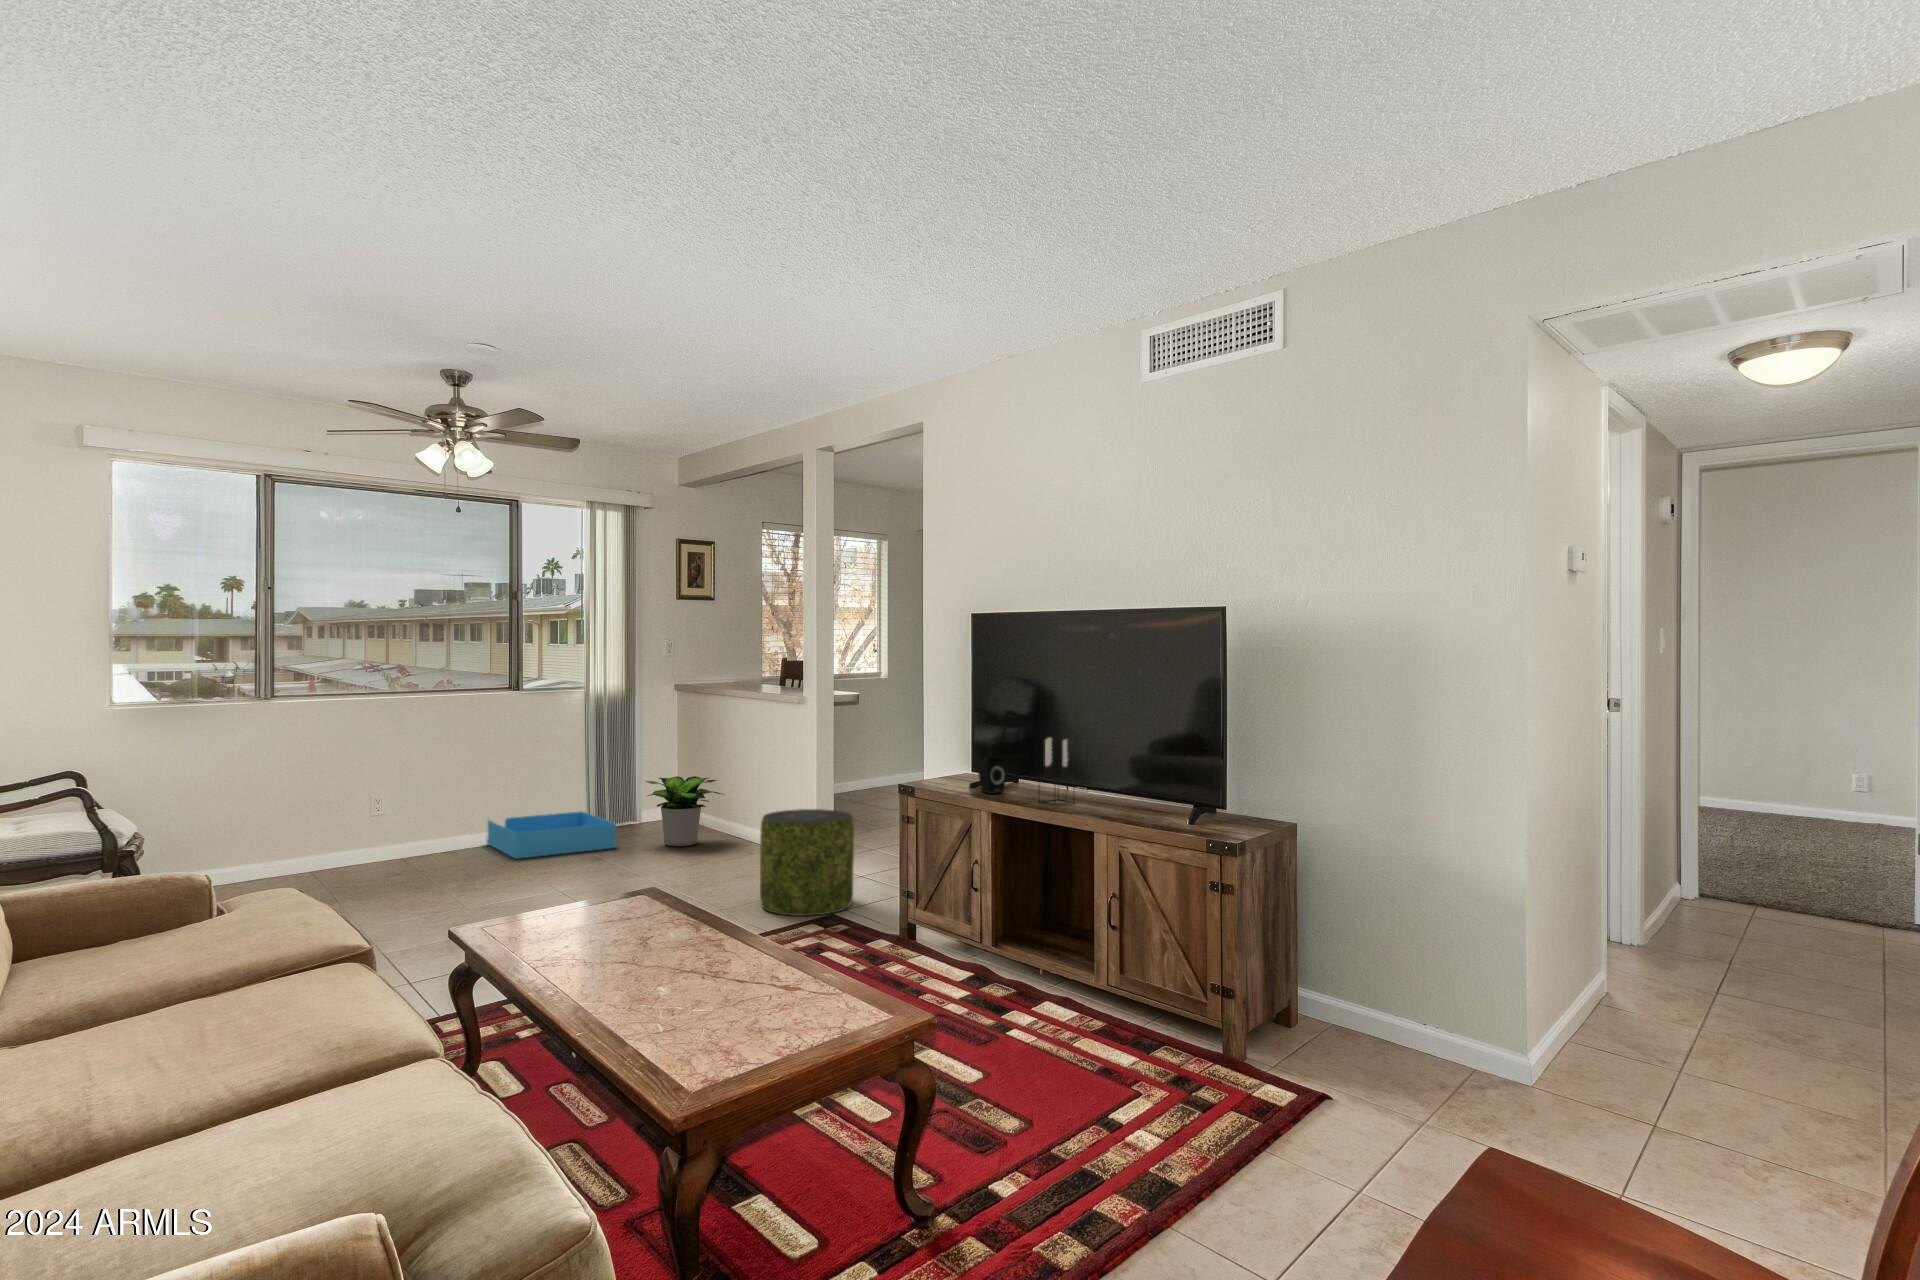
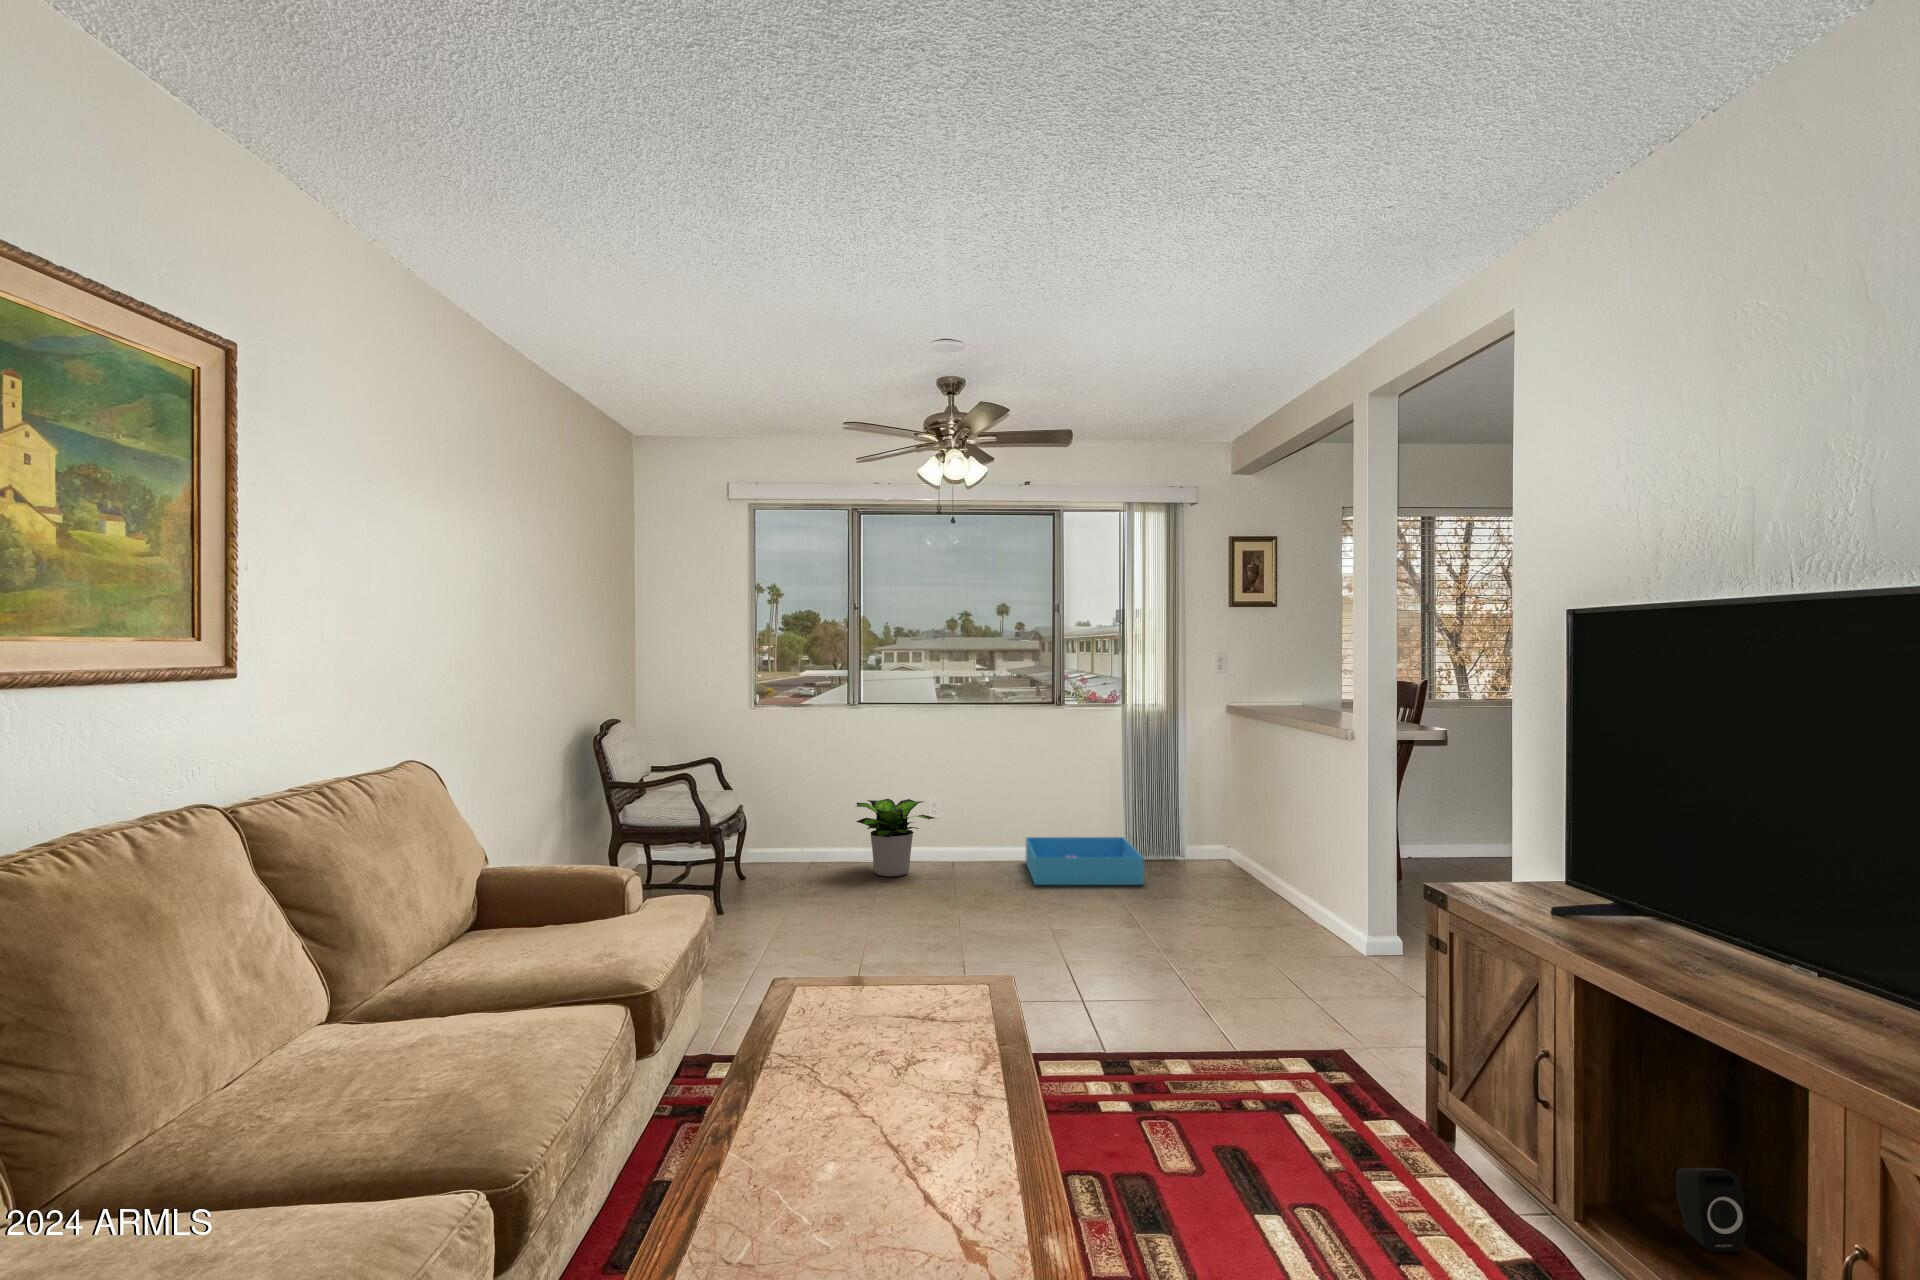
candle holder: present [1040,738,1074,804] -> none [1673,840,1762,983]
speaker: present [978,756,1005,794] -> present [1676,1168,1746,1252]
potted plant: present [646,776,721,846] -> present [856,799,935,877]
pouf: present [760,809,854,916] -> none [1249,881,1384,1043]

